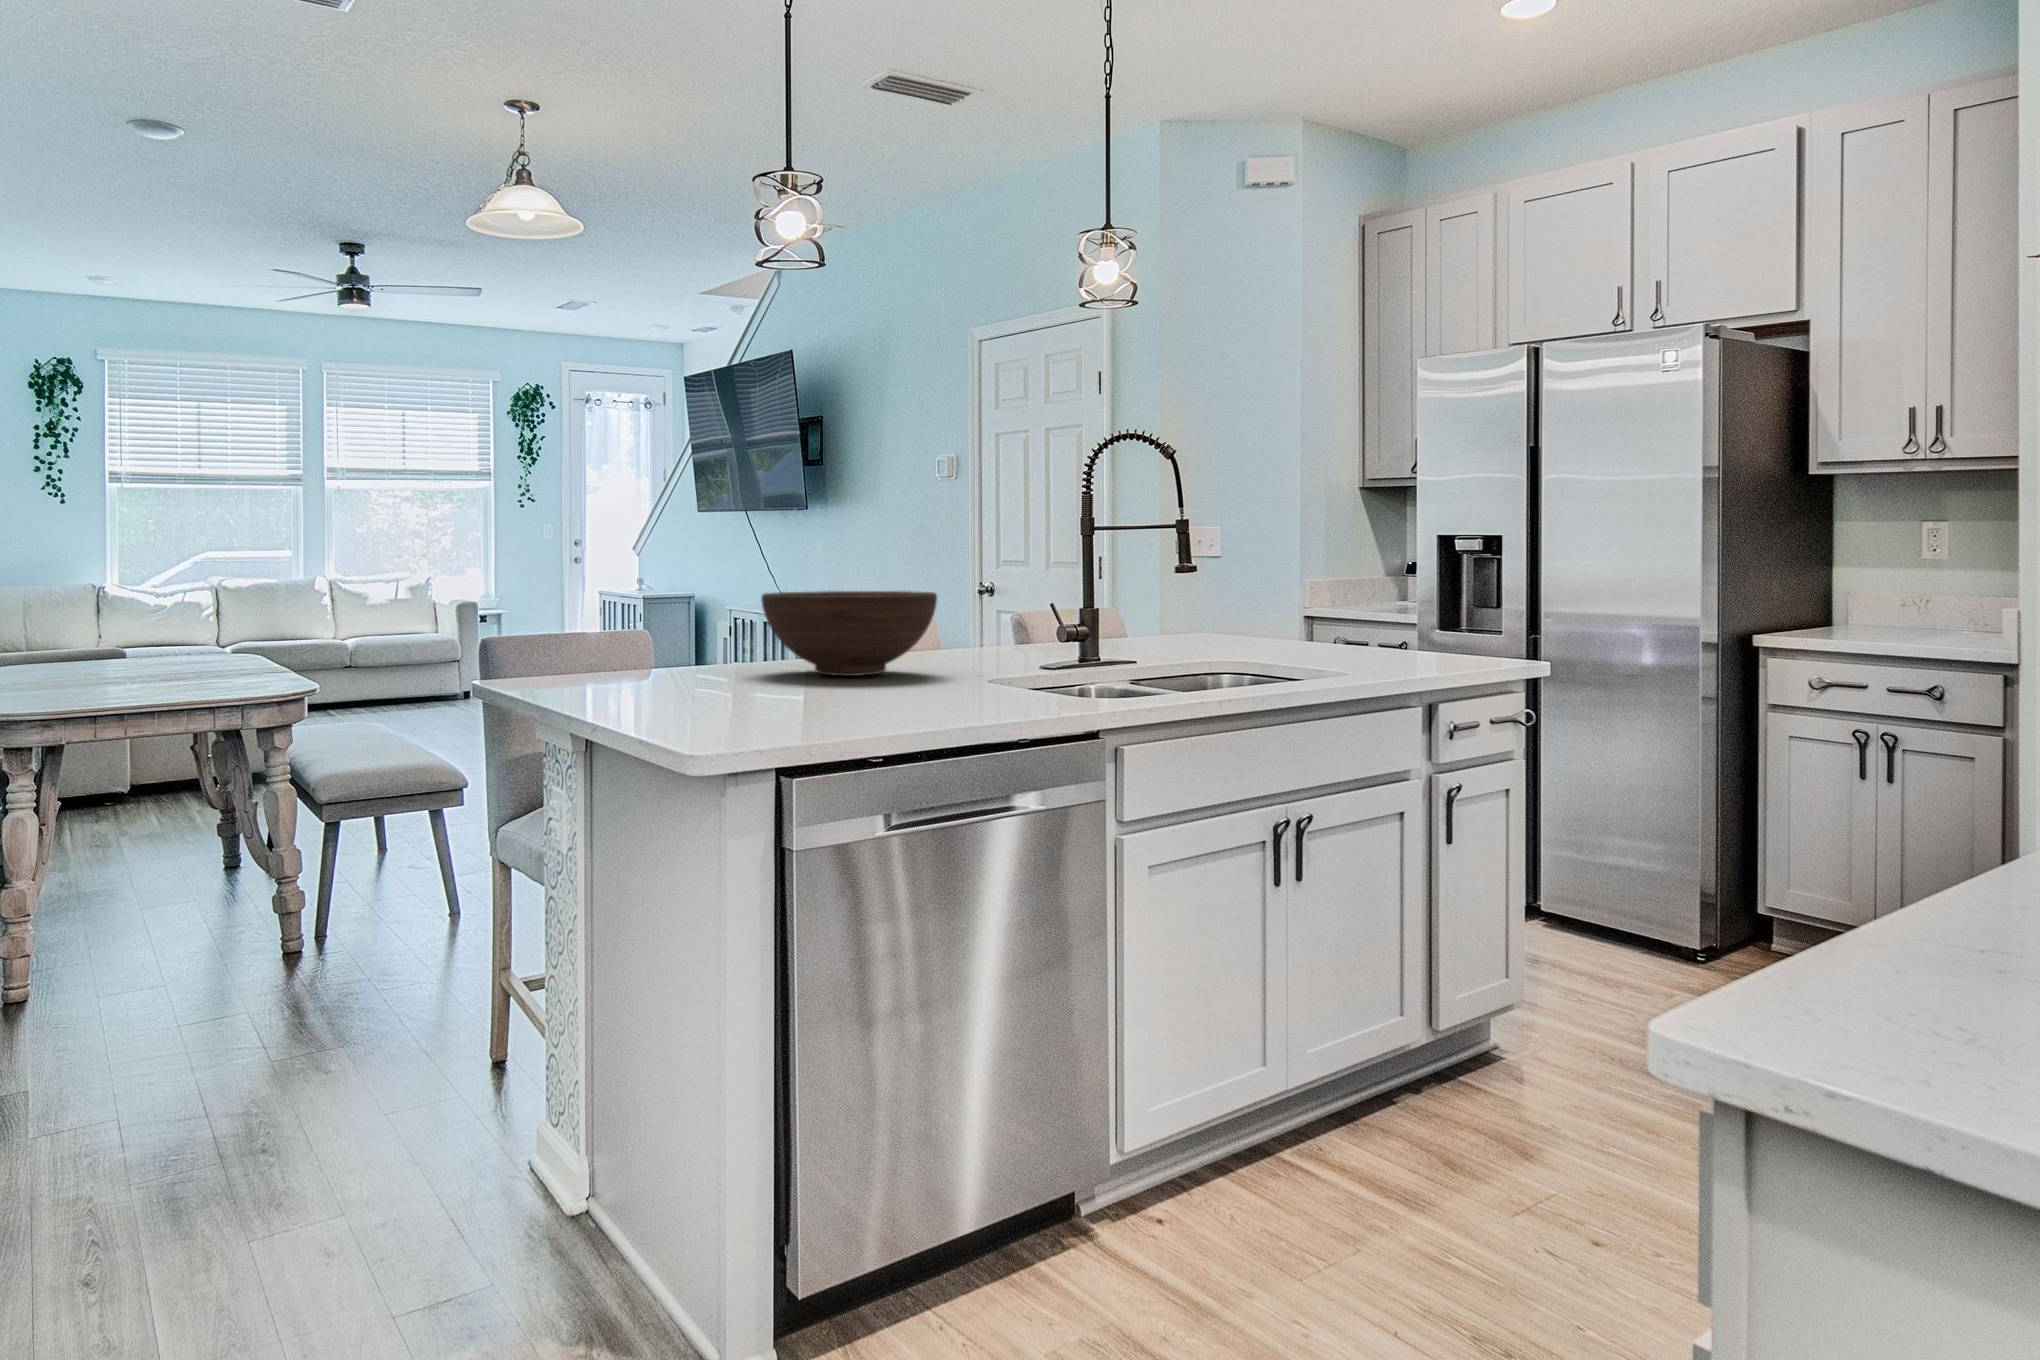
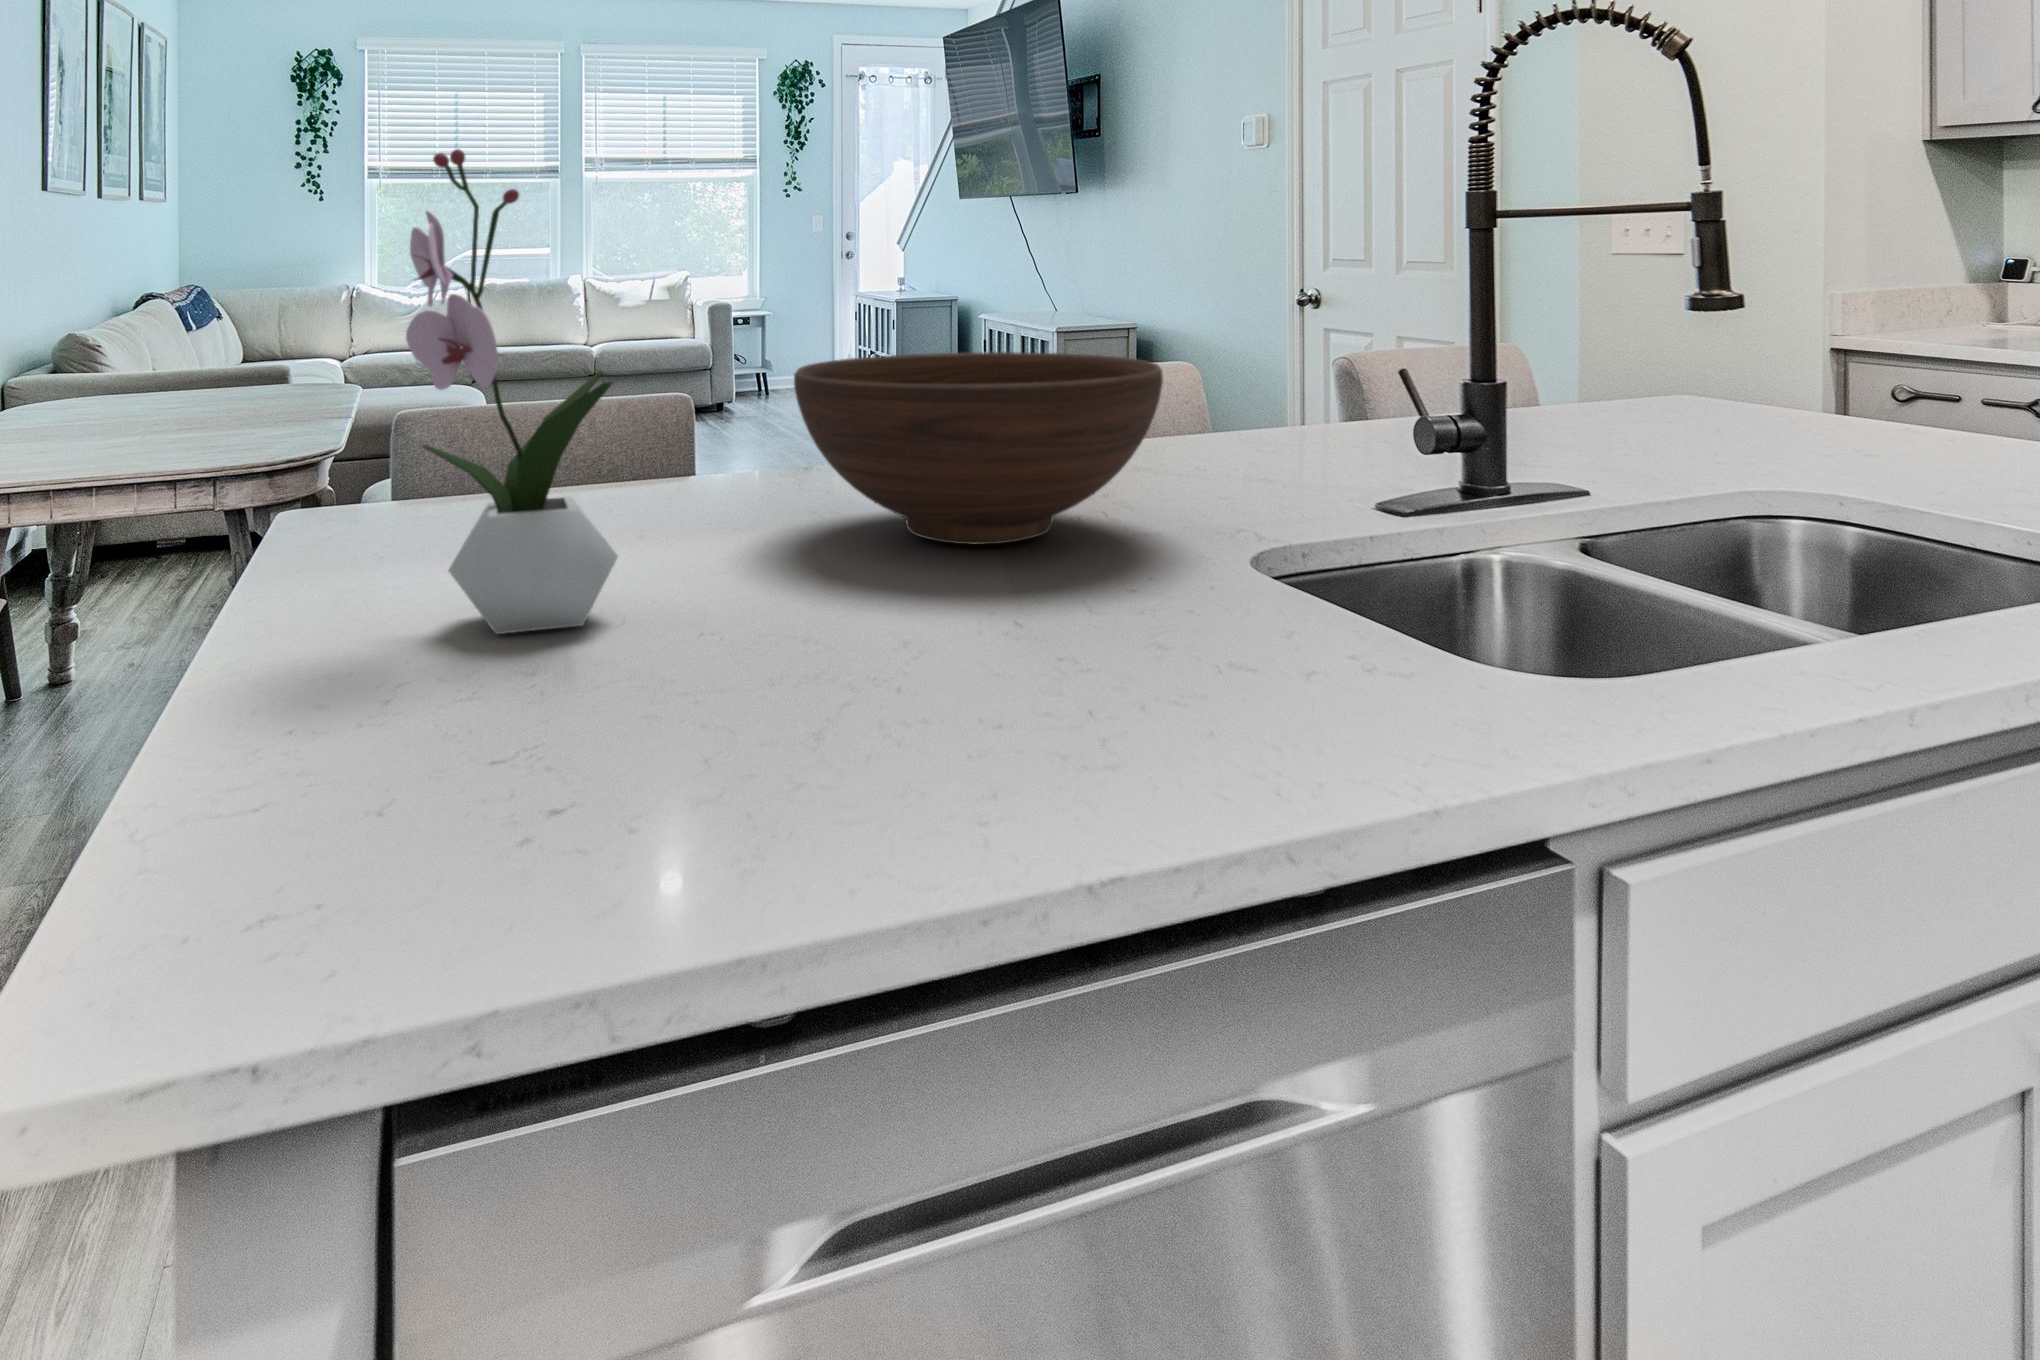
flower arrangement: none [634,490,728,693] -> present [406,149,618,634]

